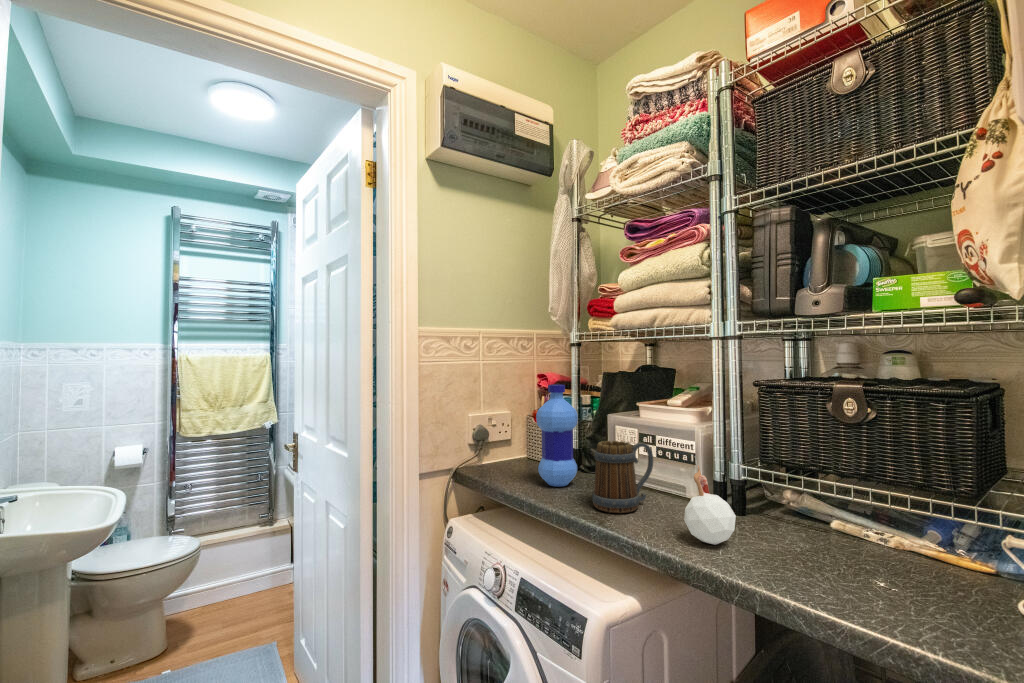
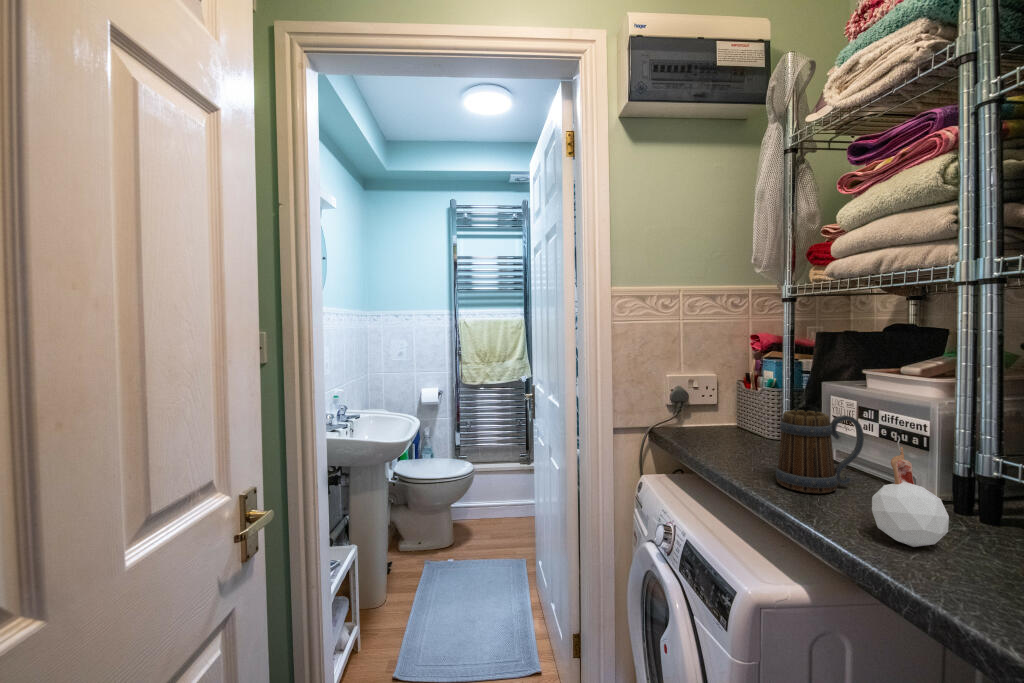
water bottle: present [536,385,578,486] -> none [727,346,778,457]

